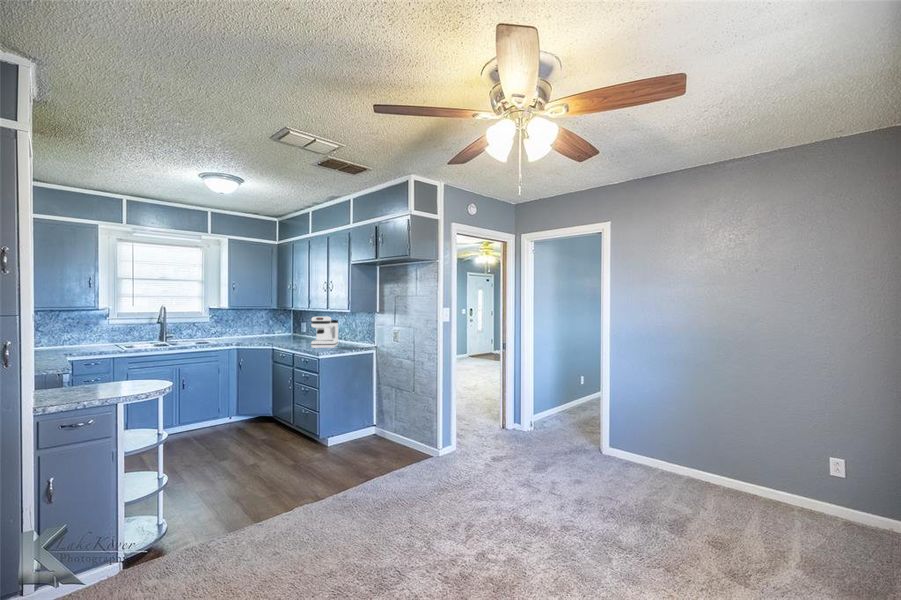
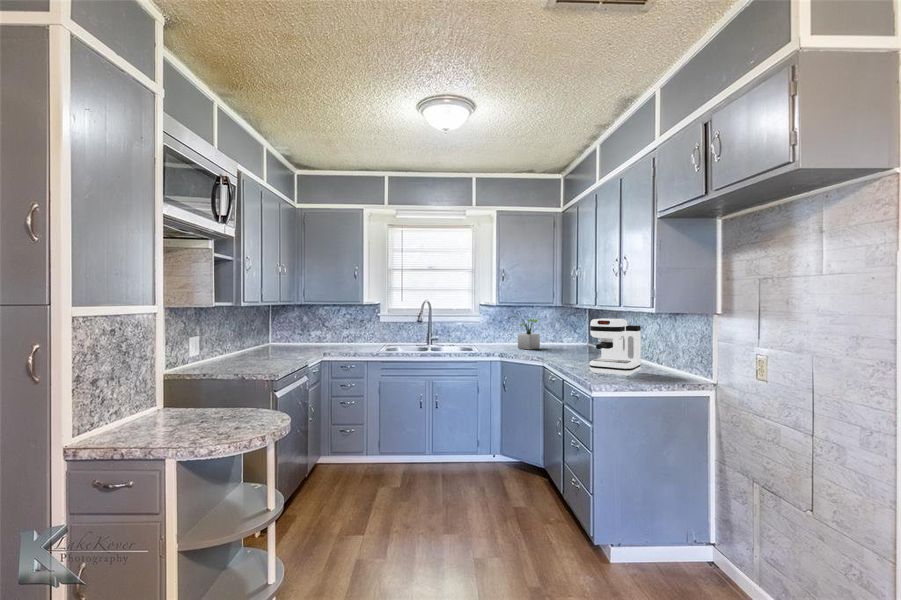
potted plant: none [235,316,267,340] -> present [508,316,540,350]

